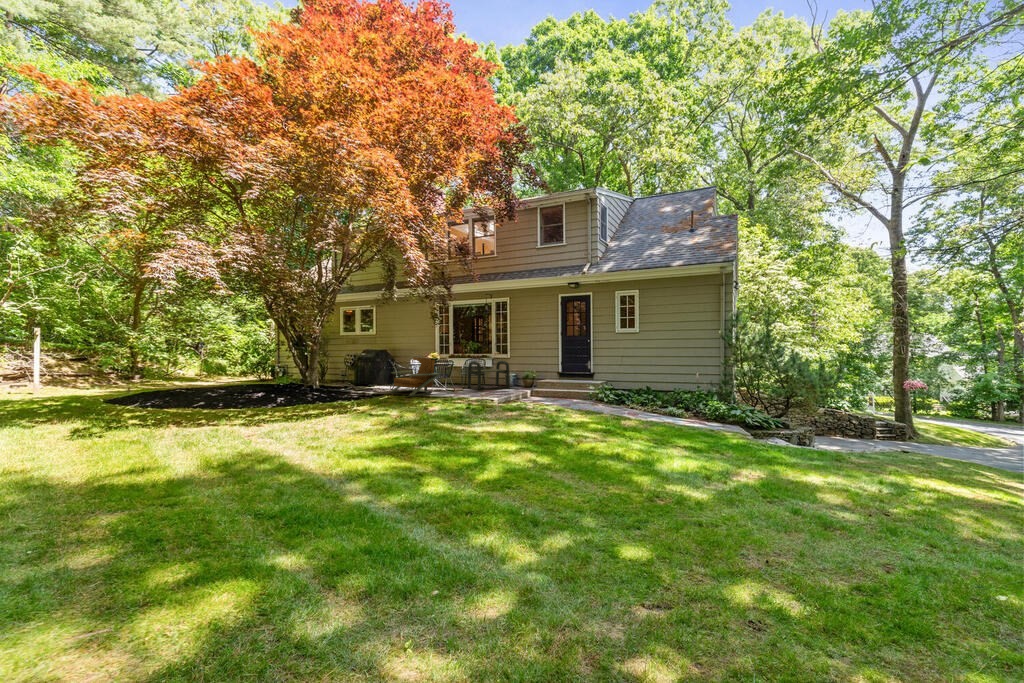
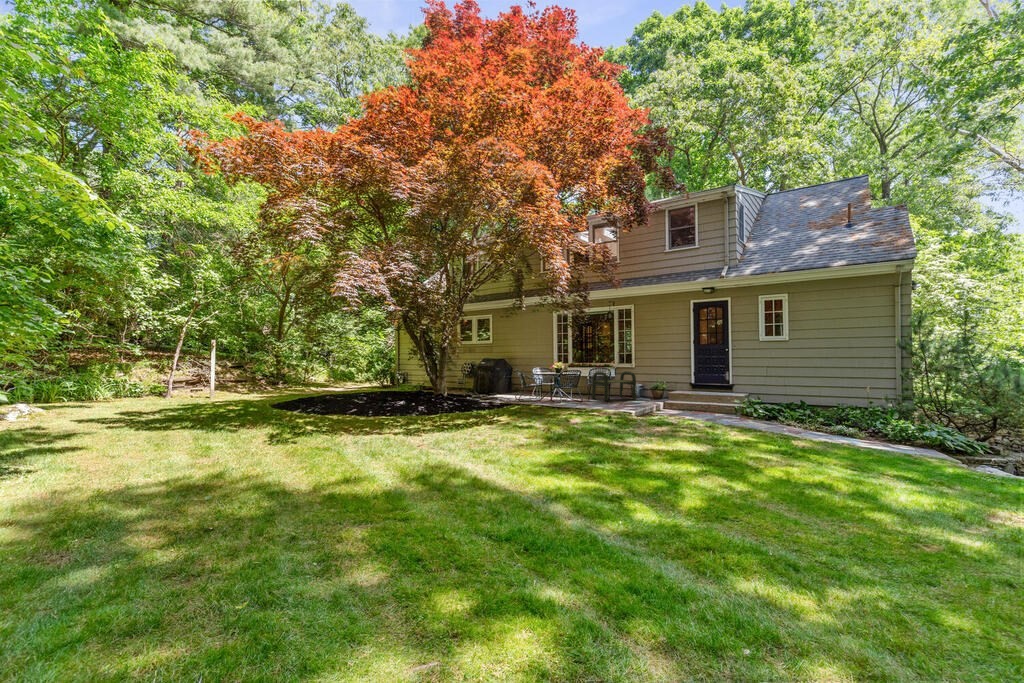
lounge chair: present [391,357,439,396] -> none [514,367,563,406]

